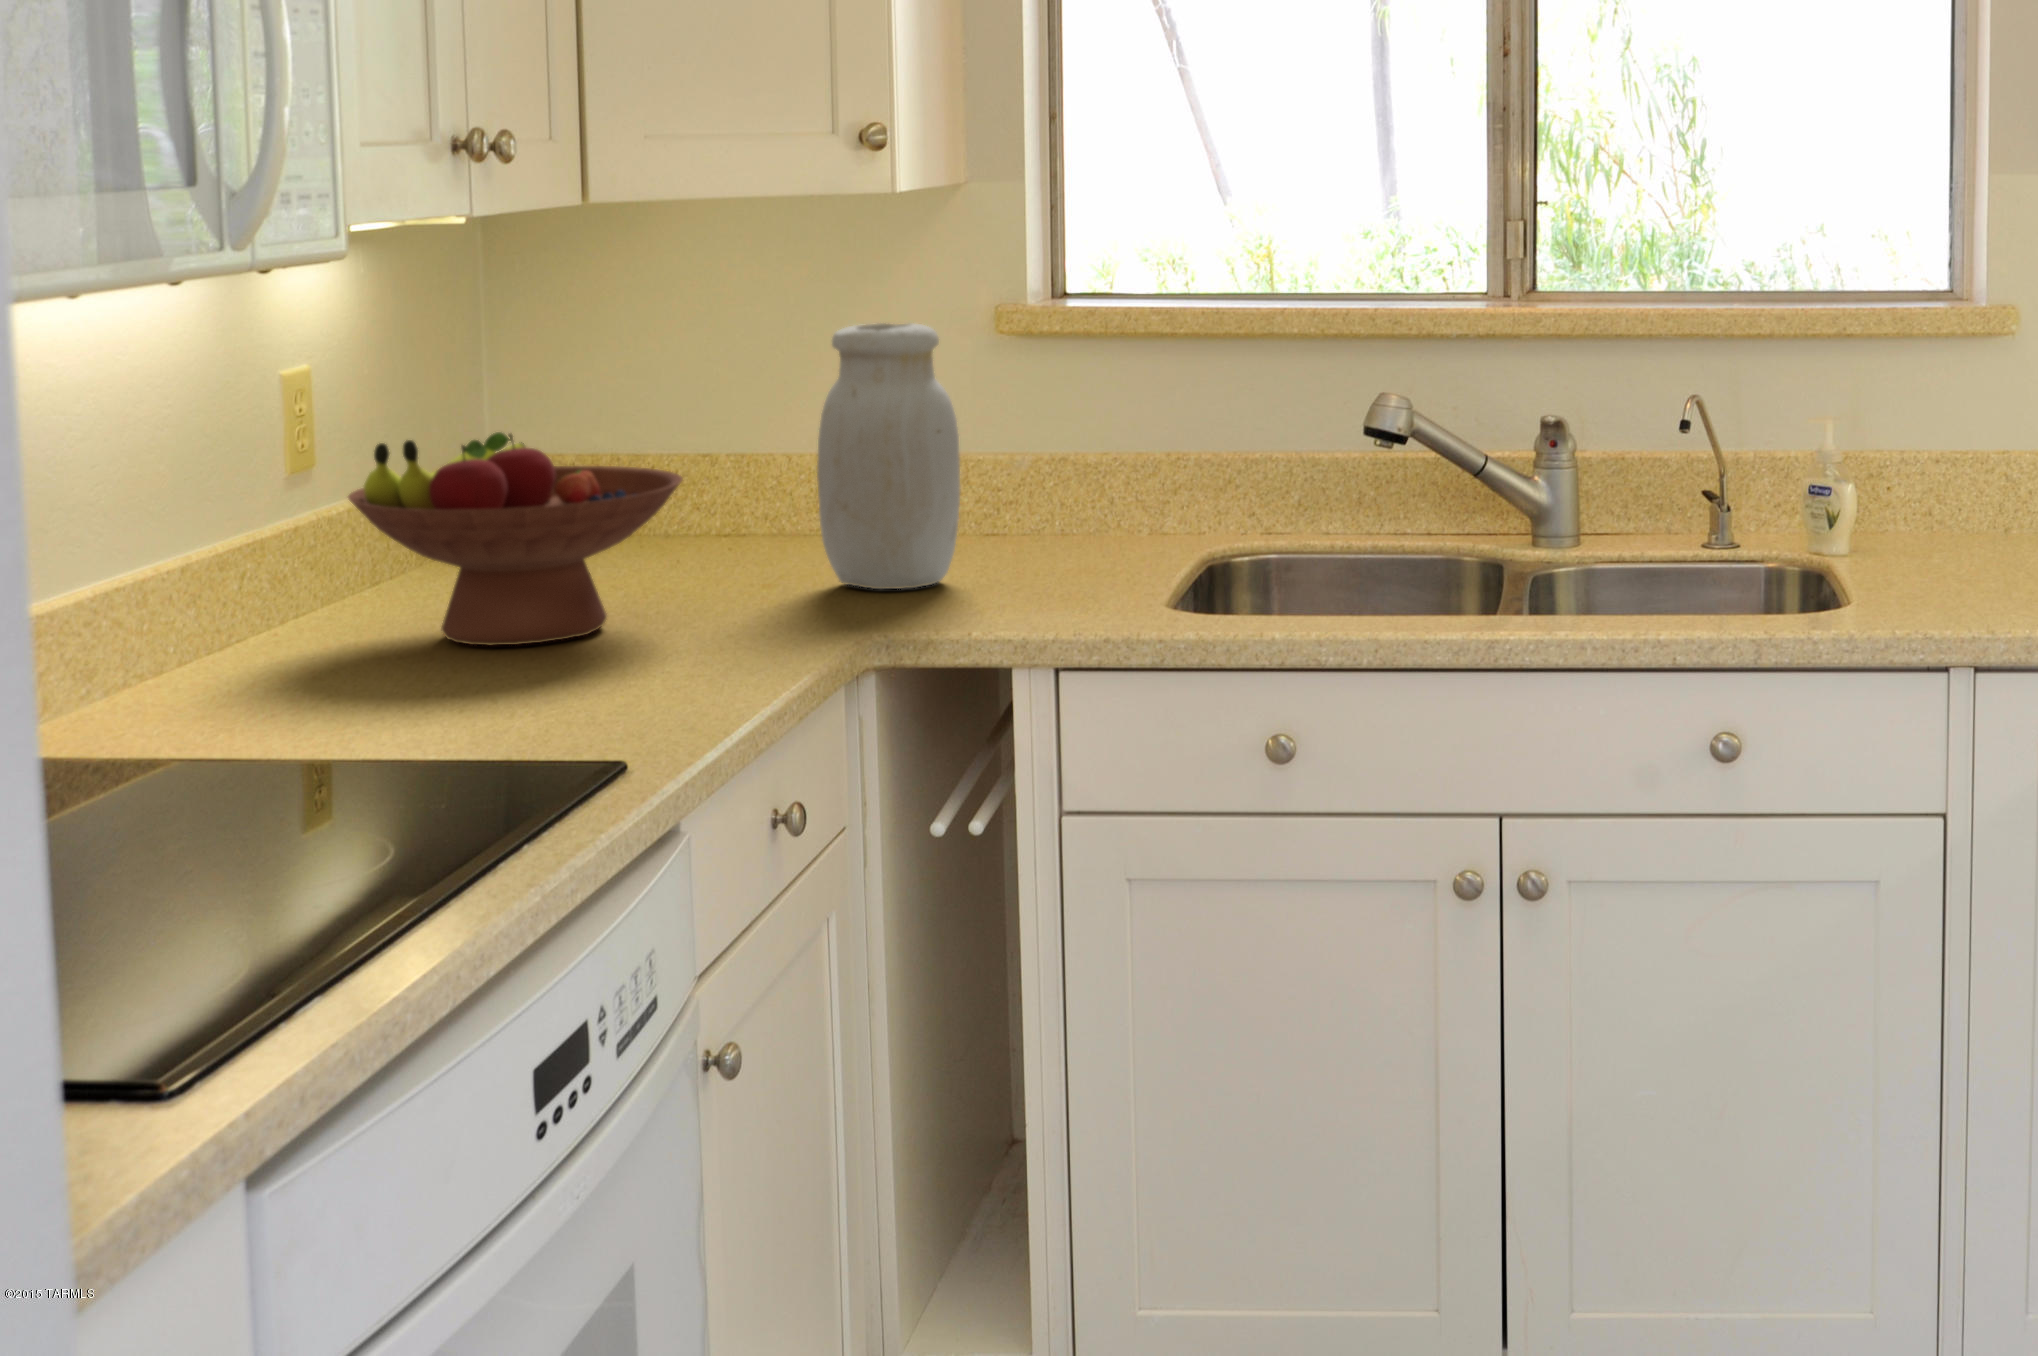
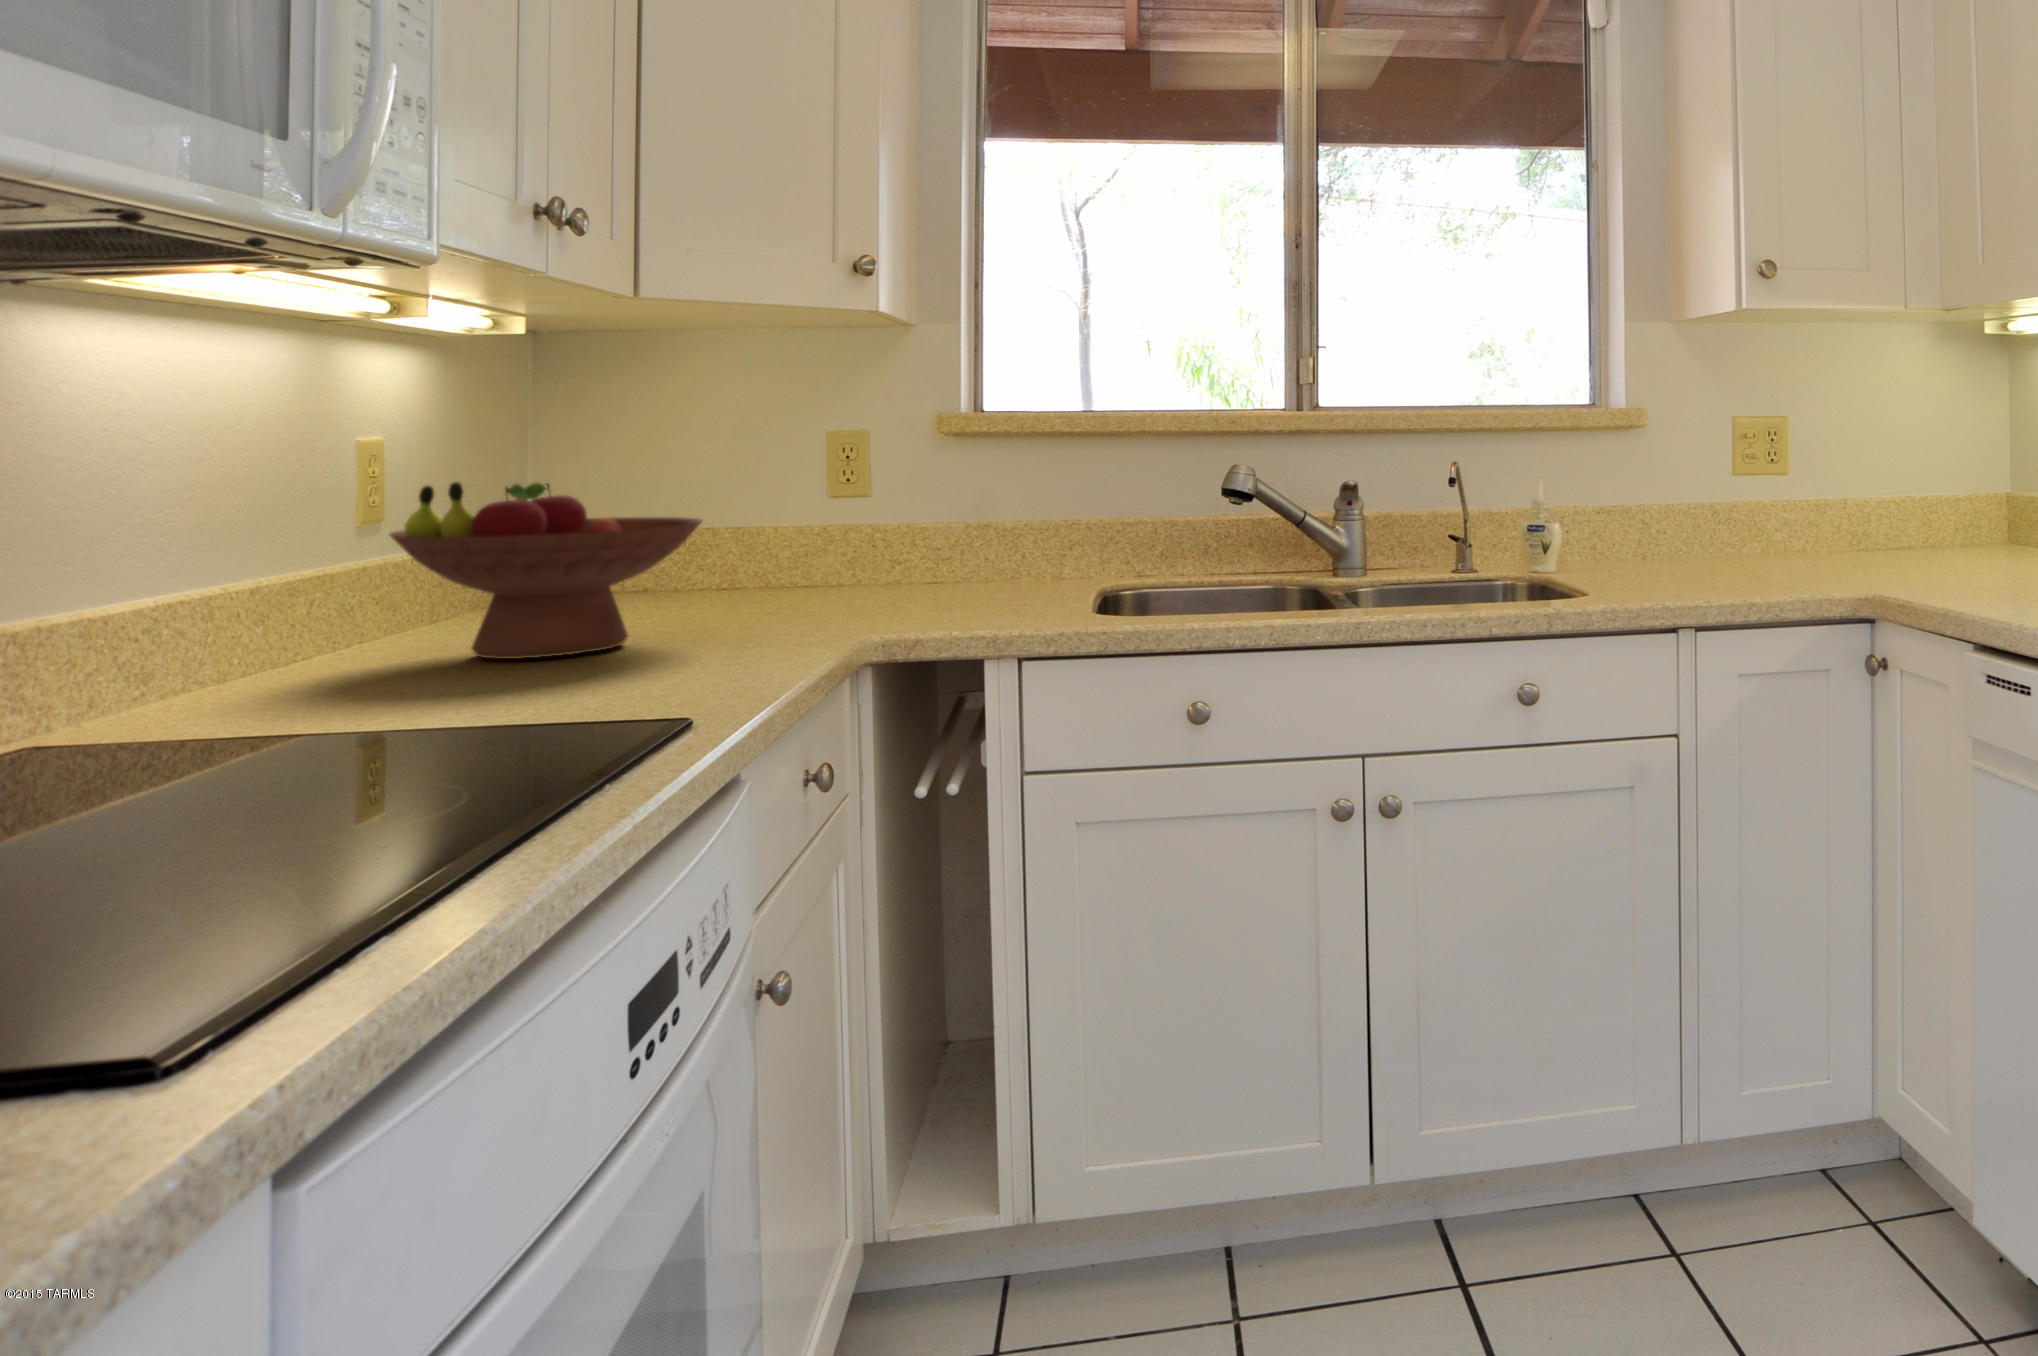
jar: present [817,323,960,589] -> none [809,409,925,612]

